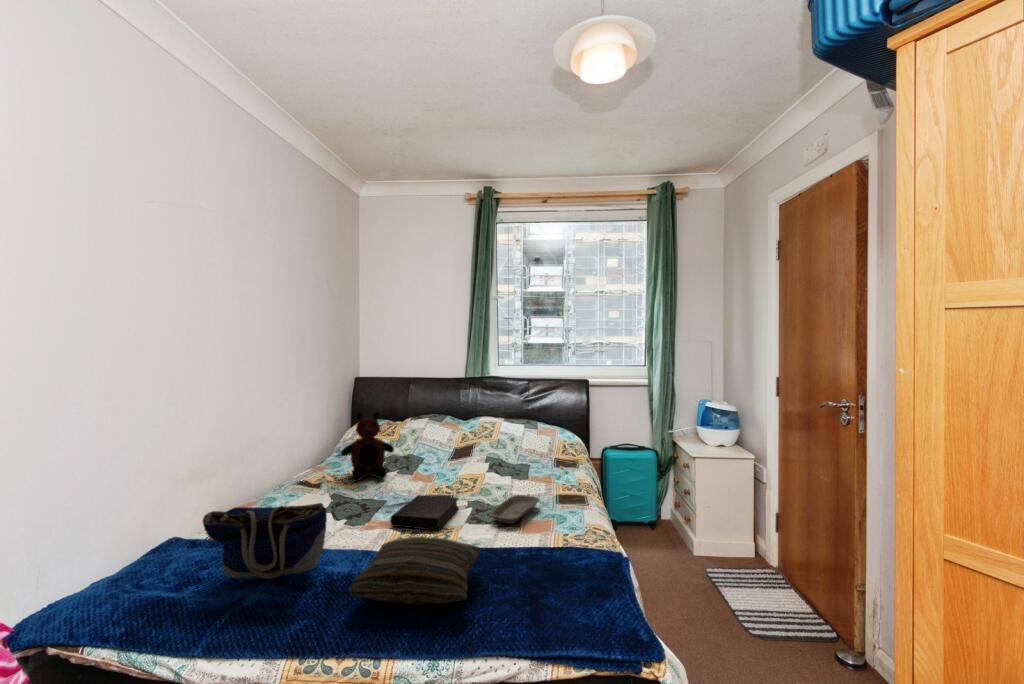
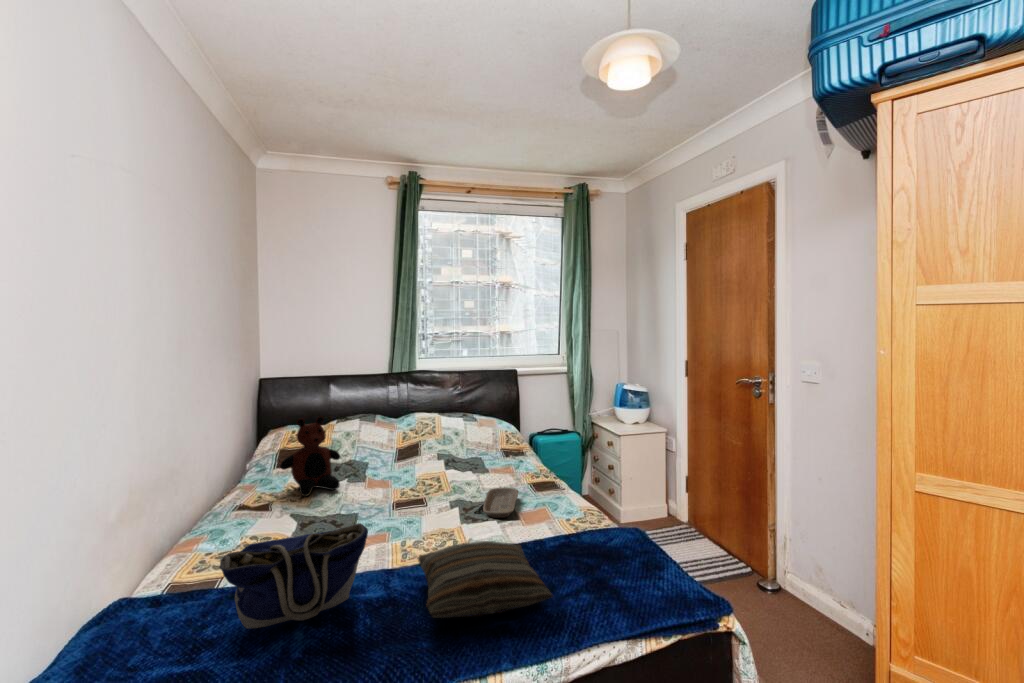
book: present [390,495,459,531] -> none [383,499,441,539]

